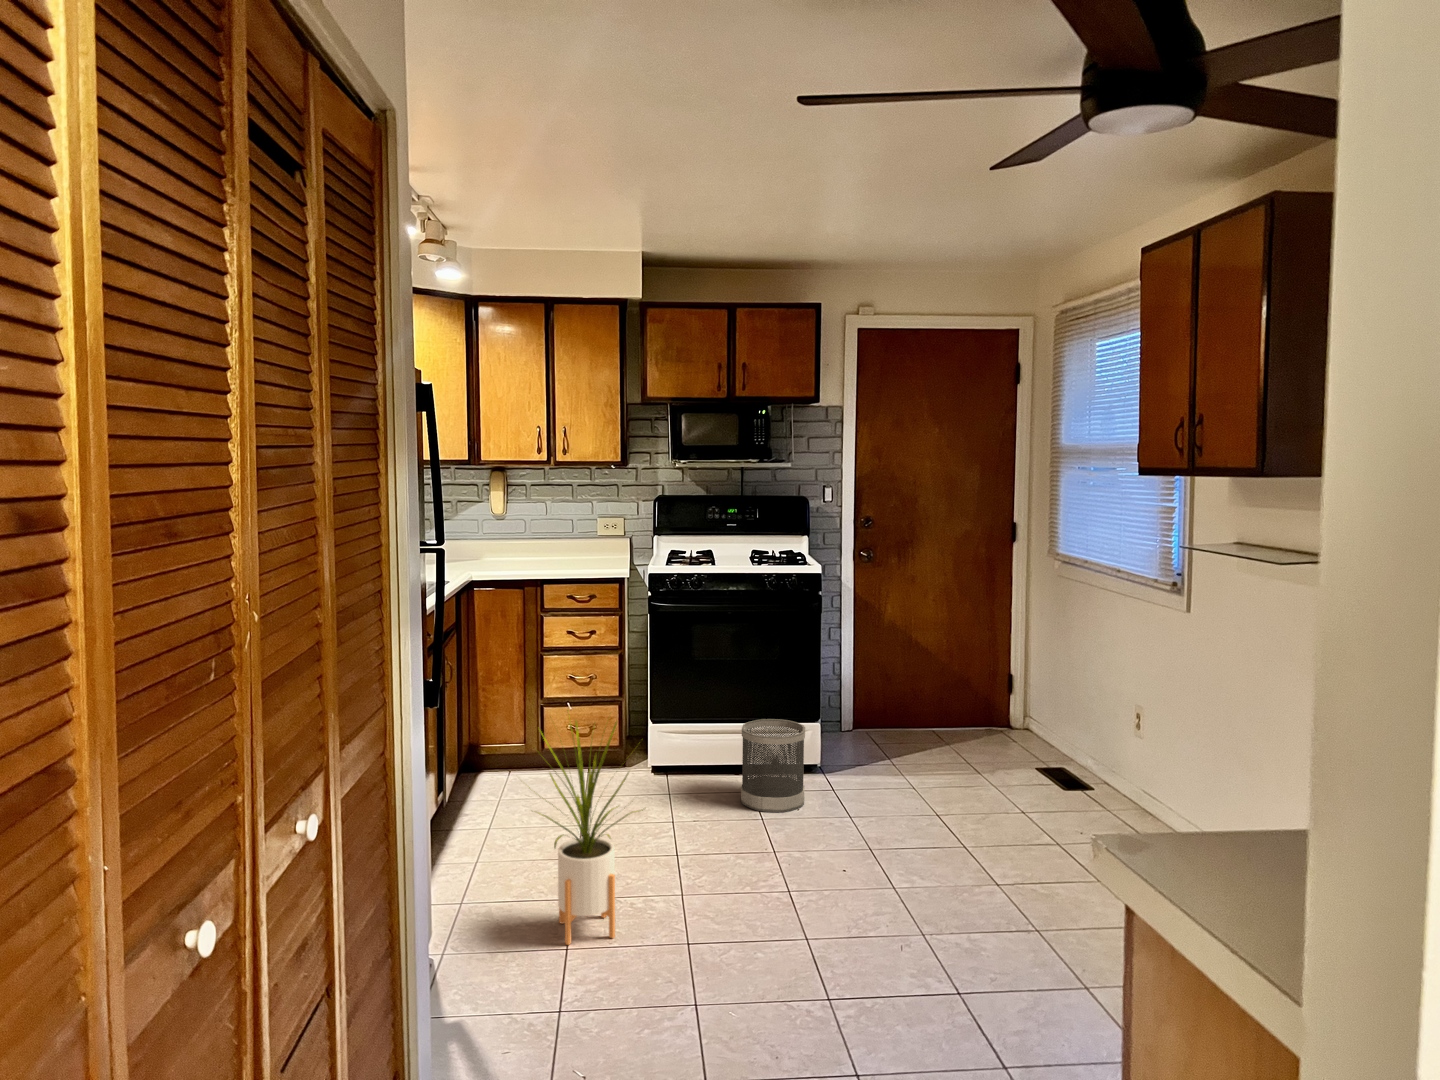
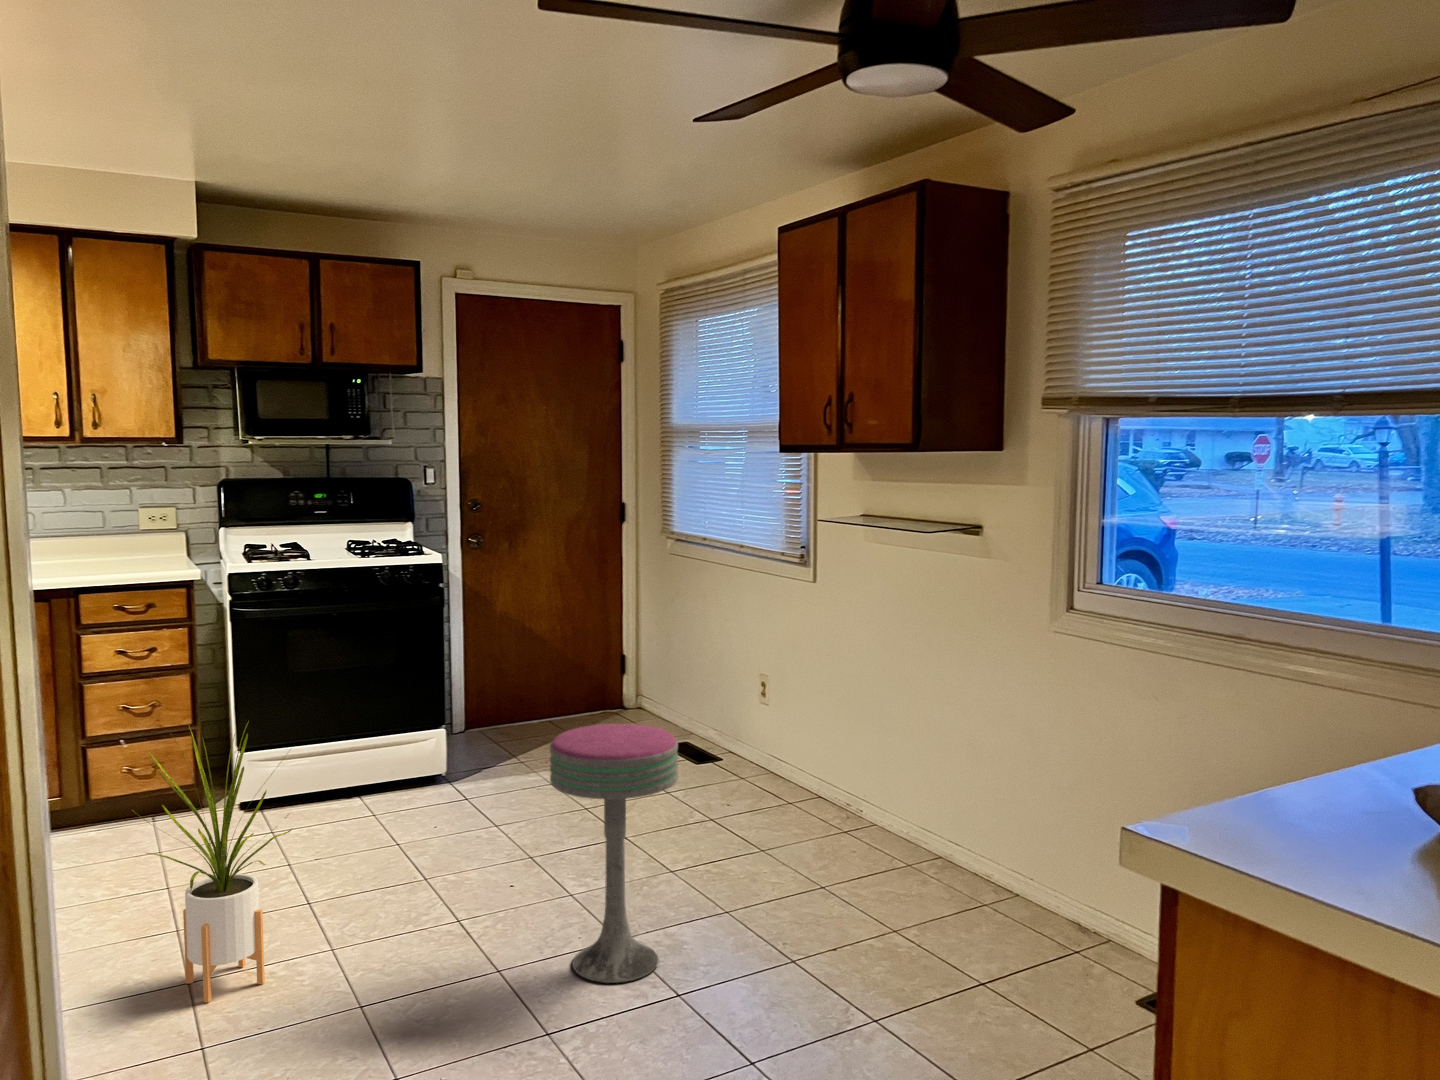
wastebasket: present [741,719,805,812] -> none [362,727,438,831]
bar stool: none [860,754,991,1021] -> present [550,724,678,983]

